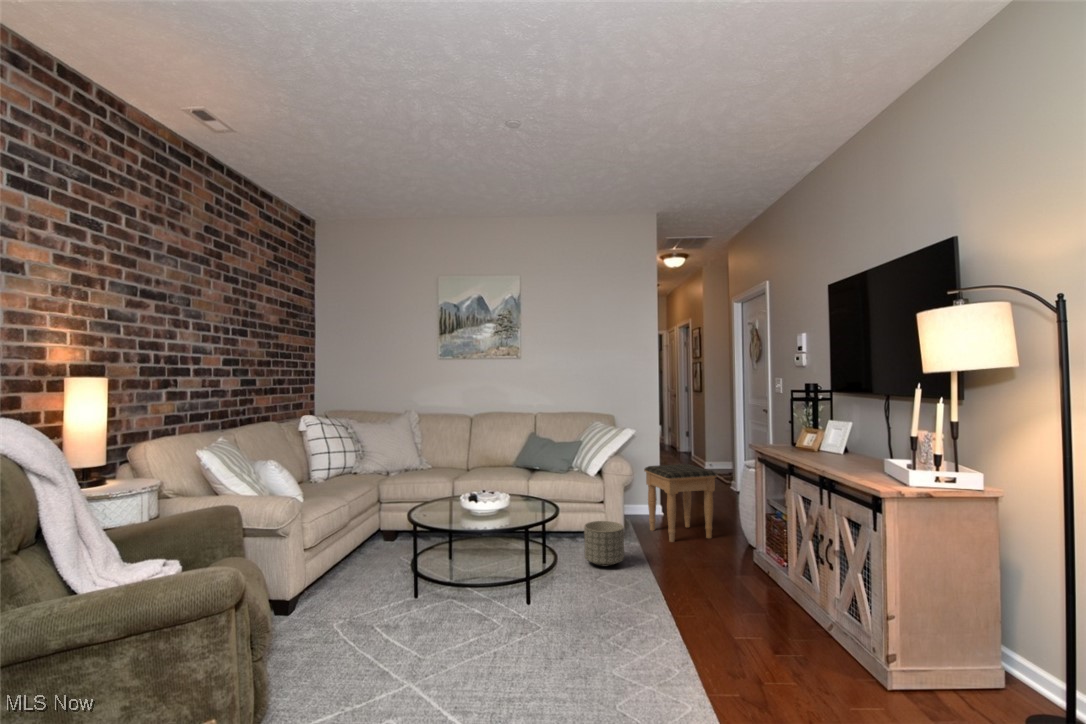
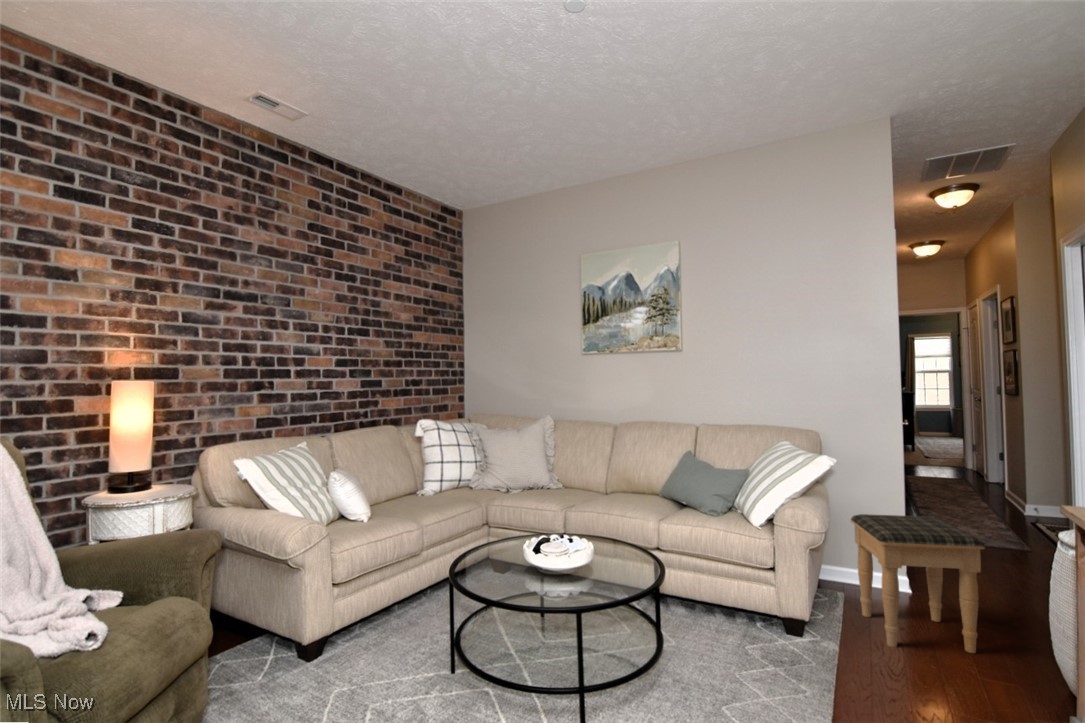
planter: present [584,521,624,567] -> none [713,596,779,674]

